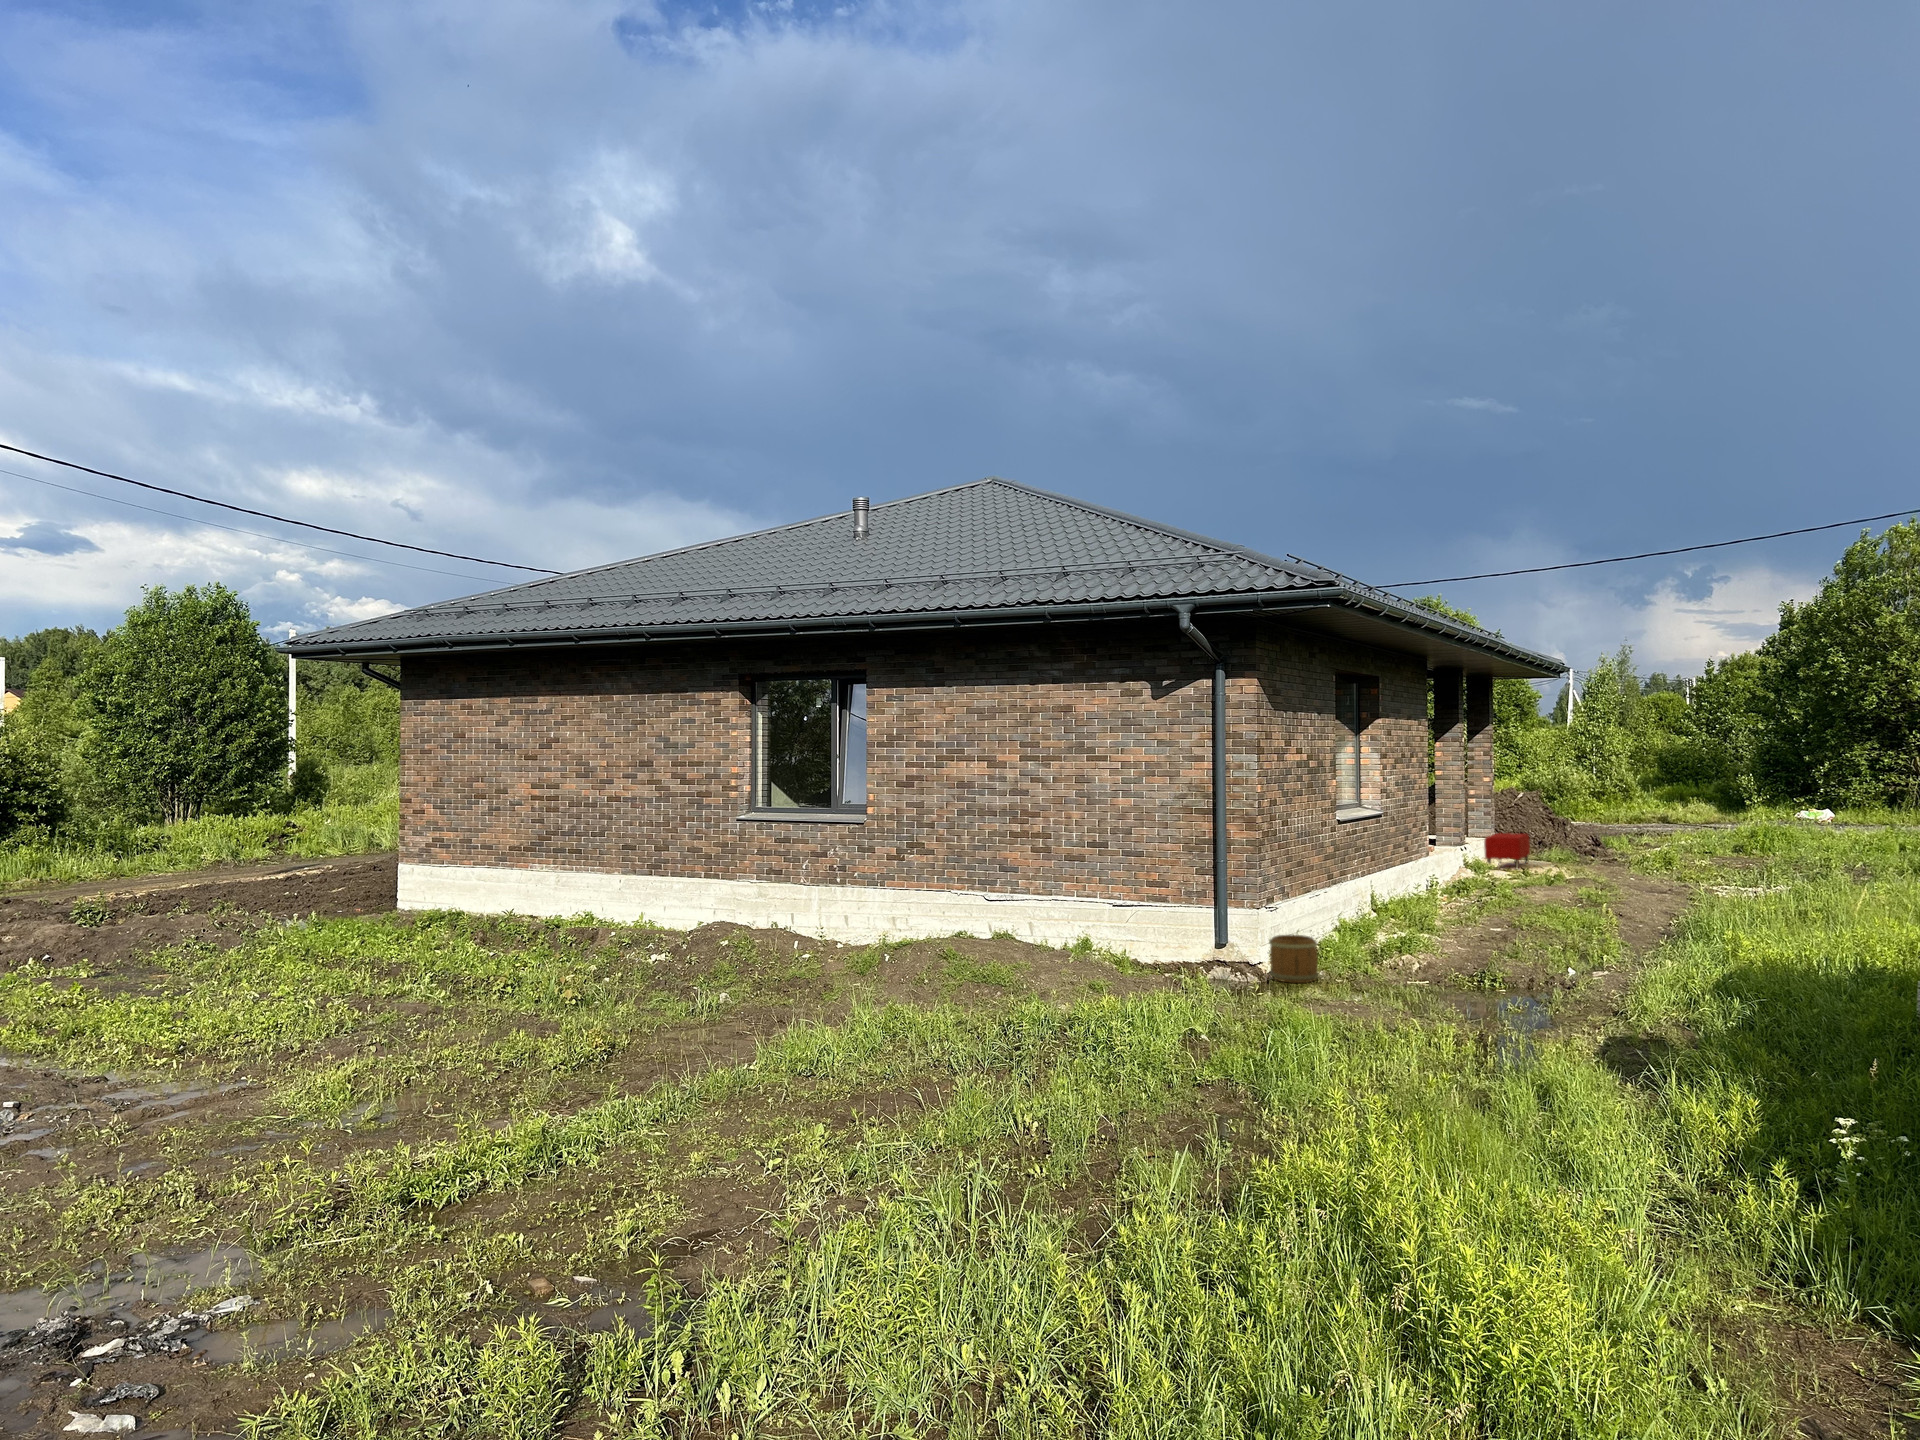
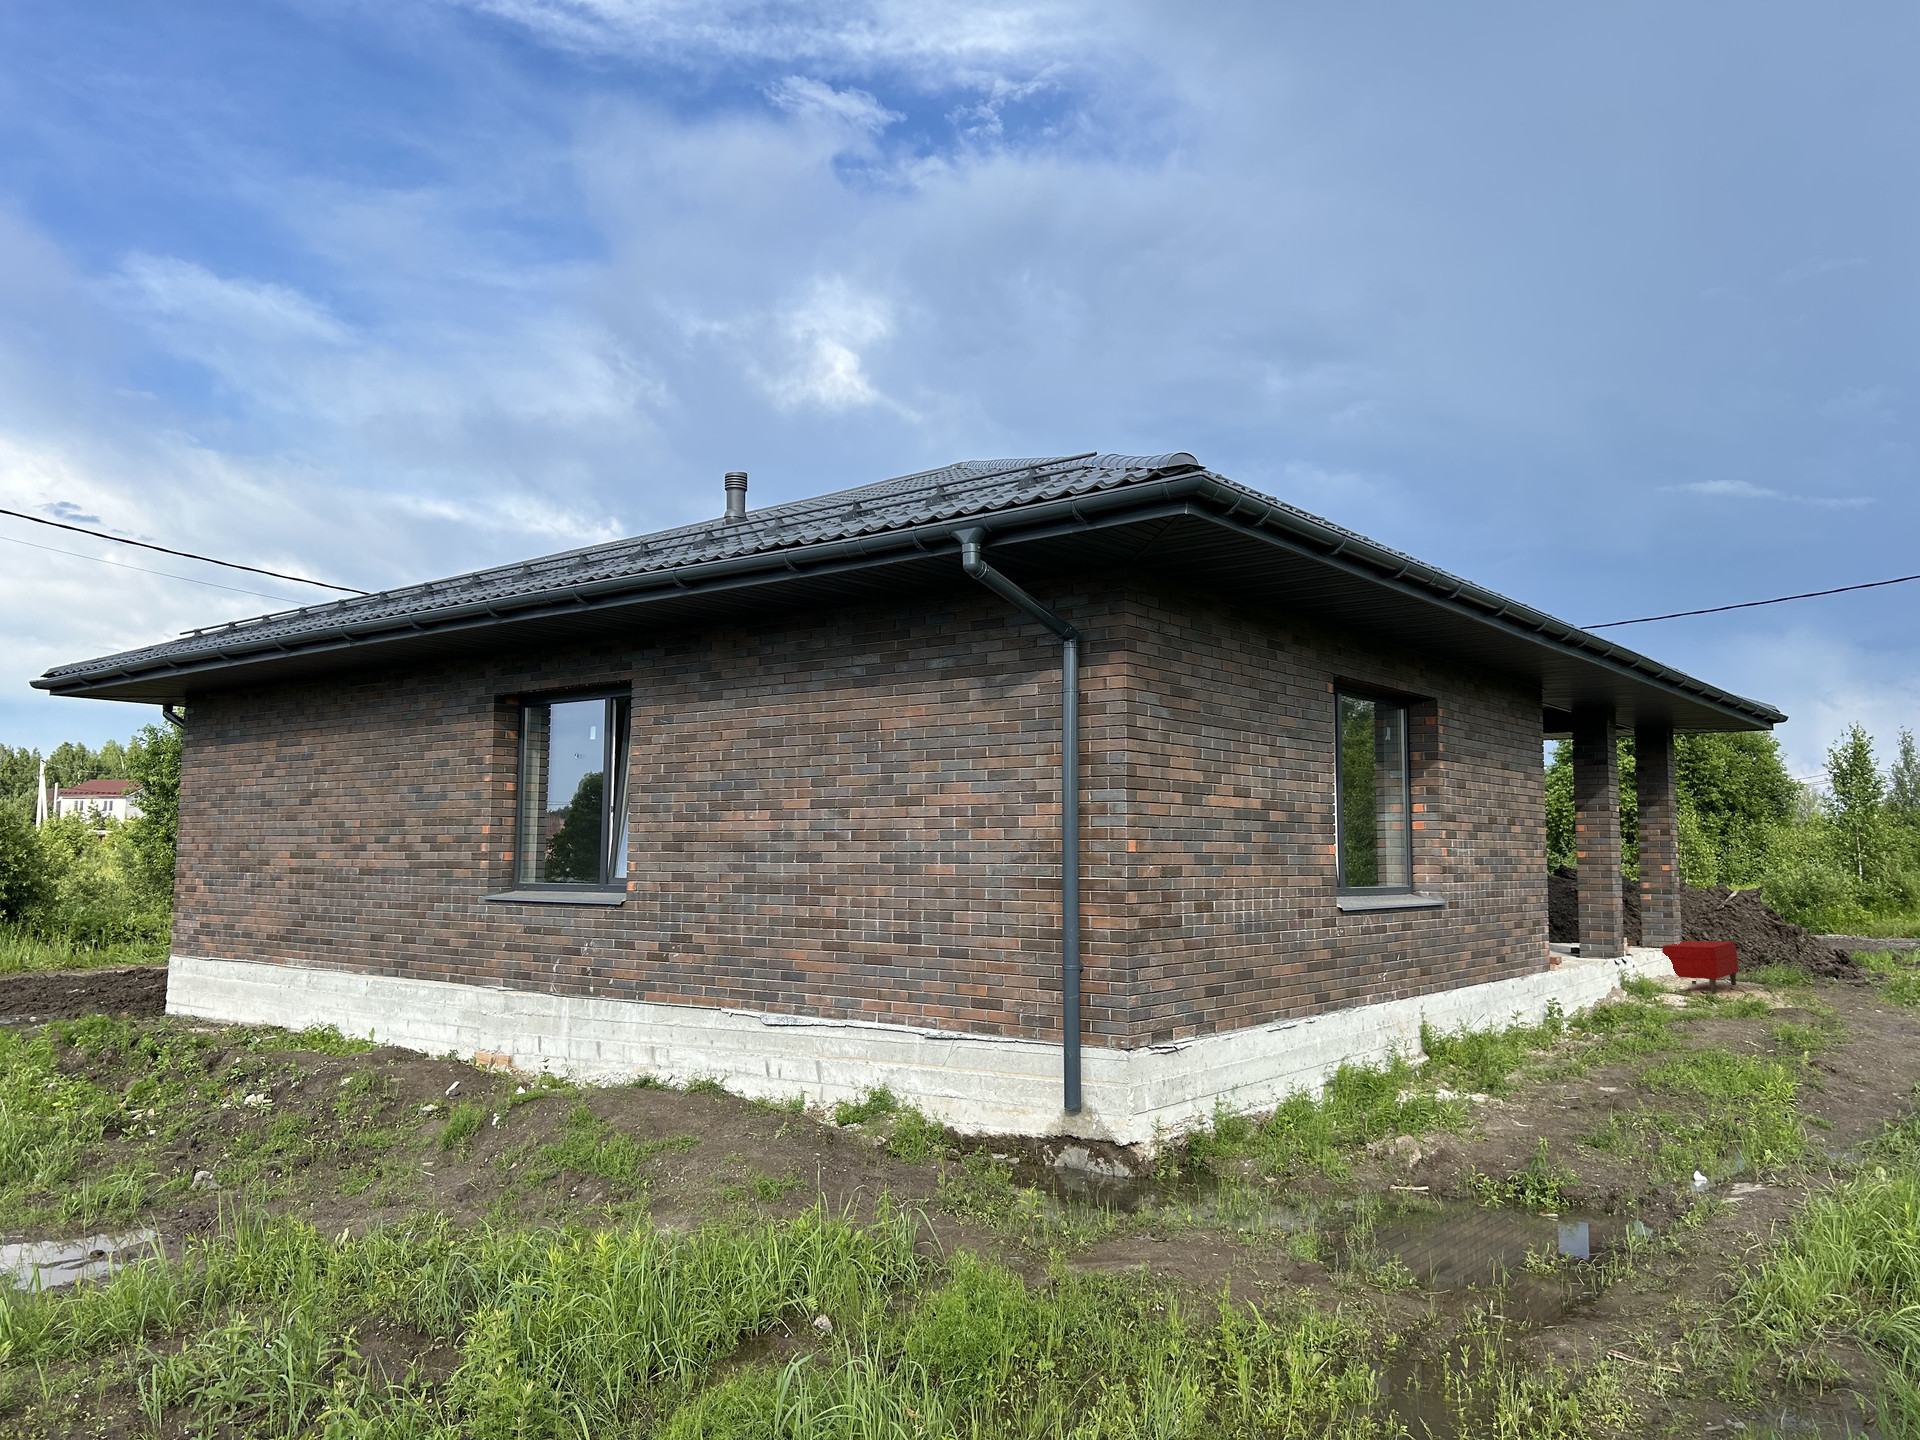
bucket: present [1269,935,1319,983] -> none [1150,1095,1234,1182]

